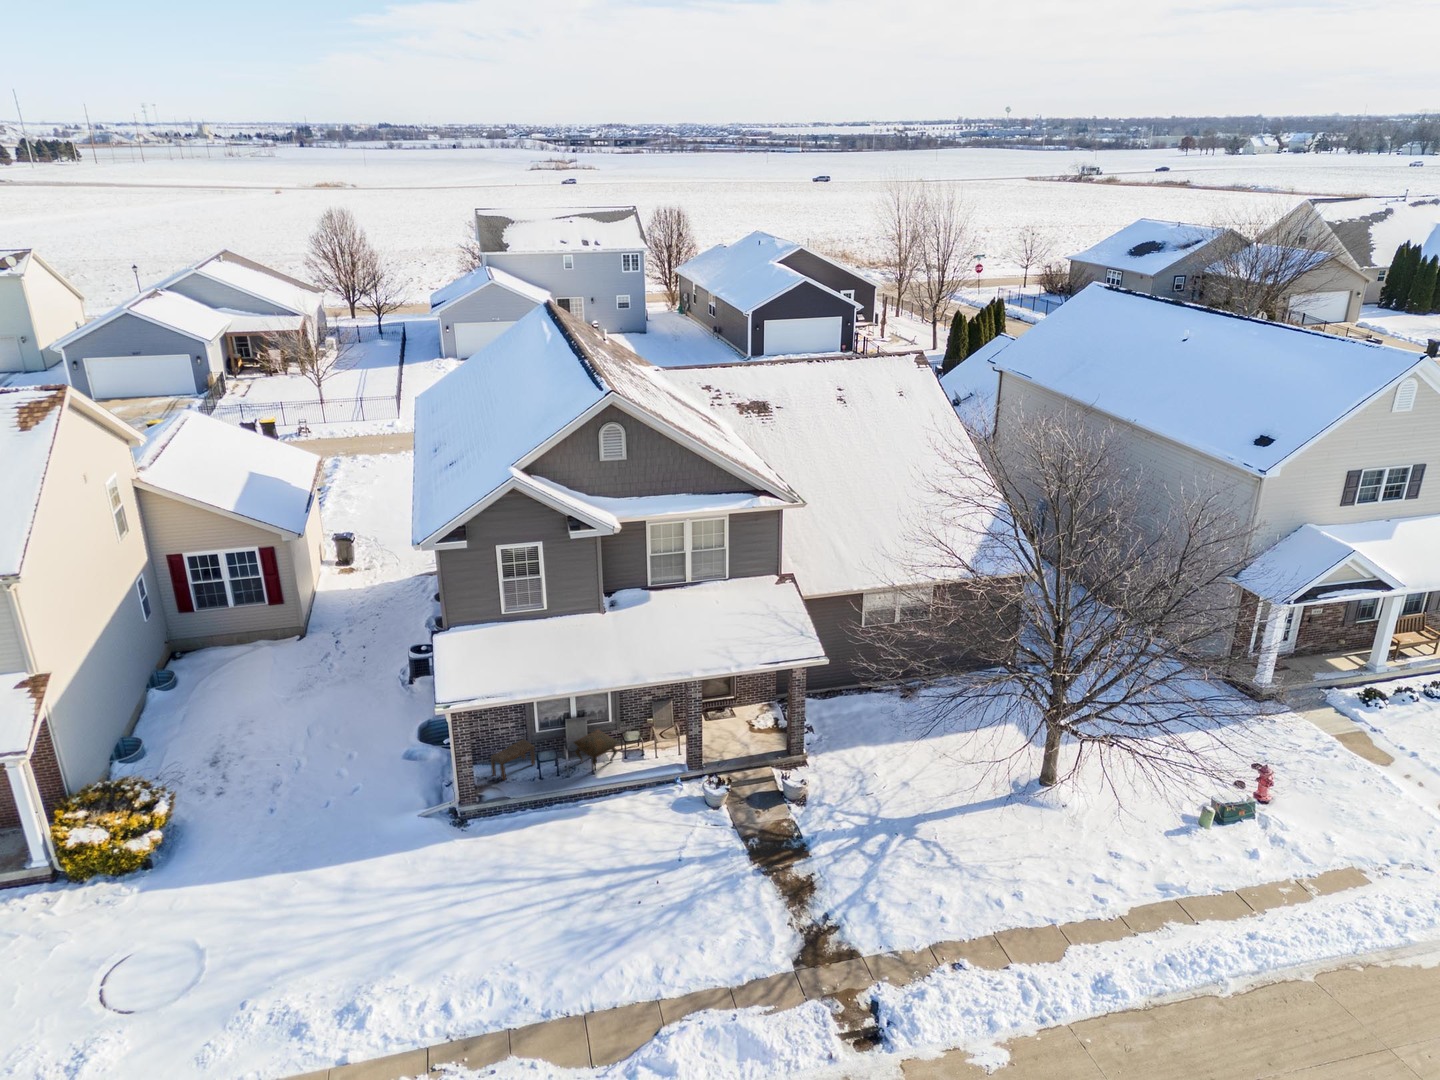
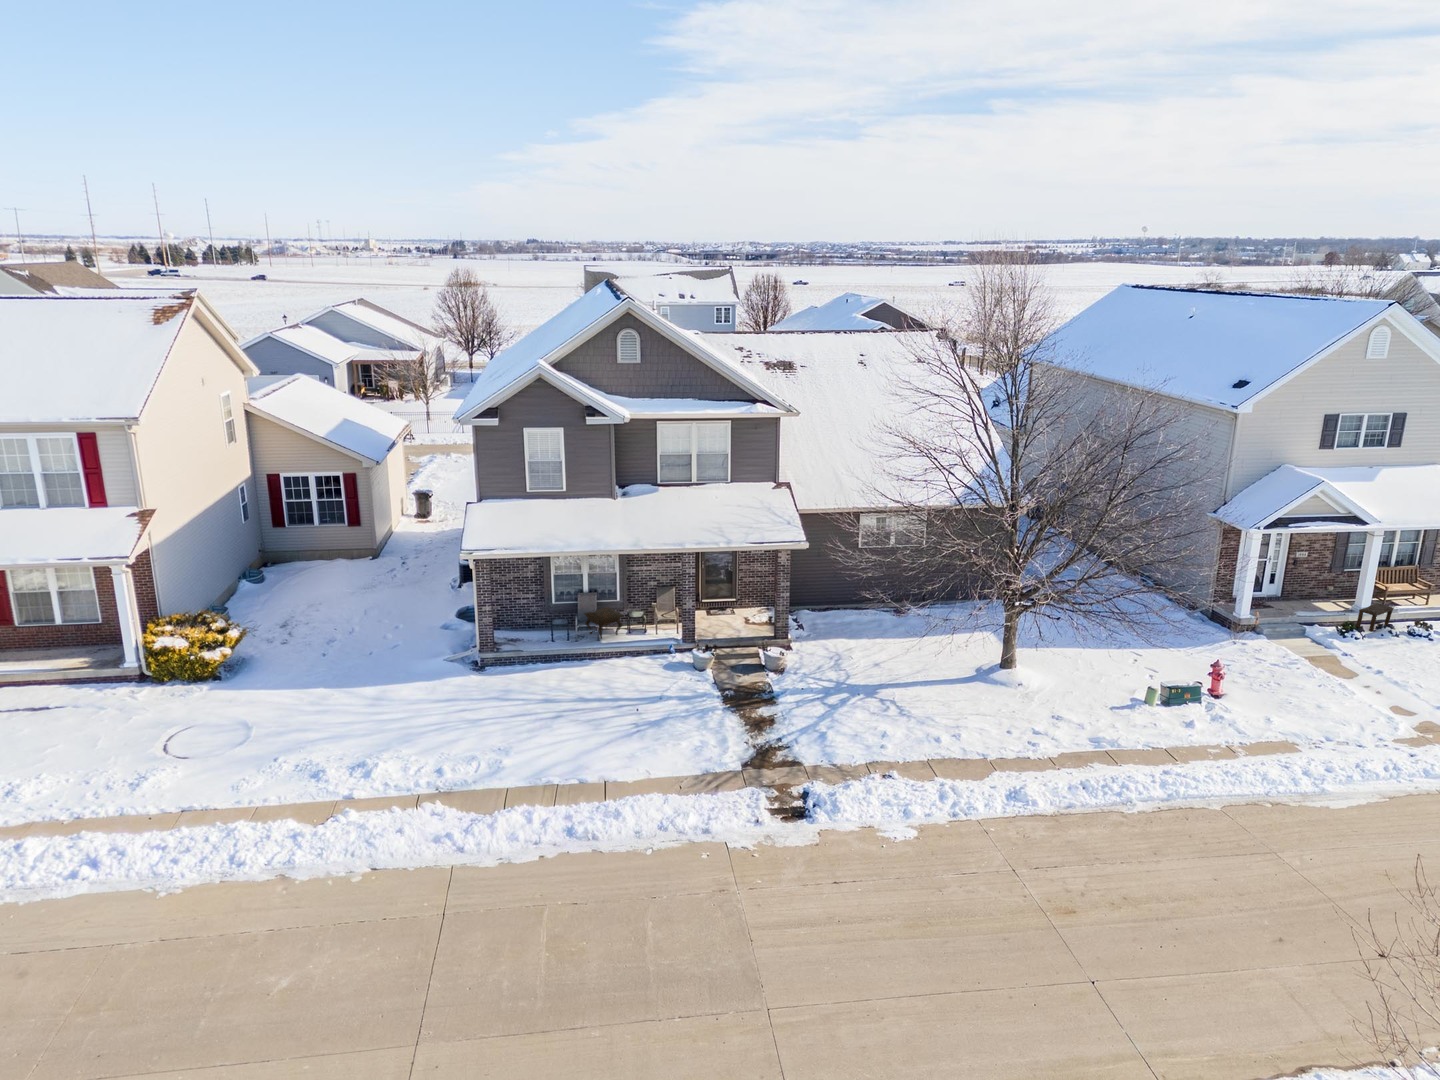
bench: present [491,739,535,780] -> present [1356,603,1394,631]

